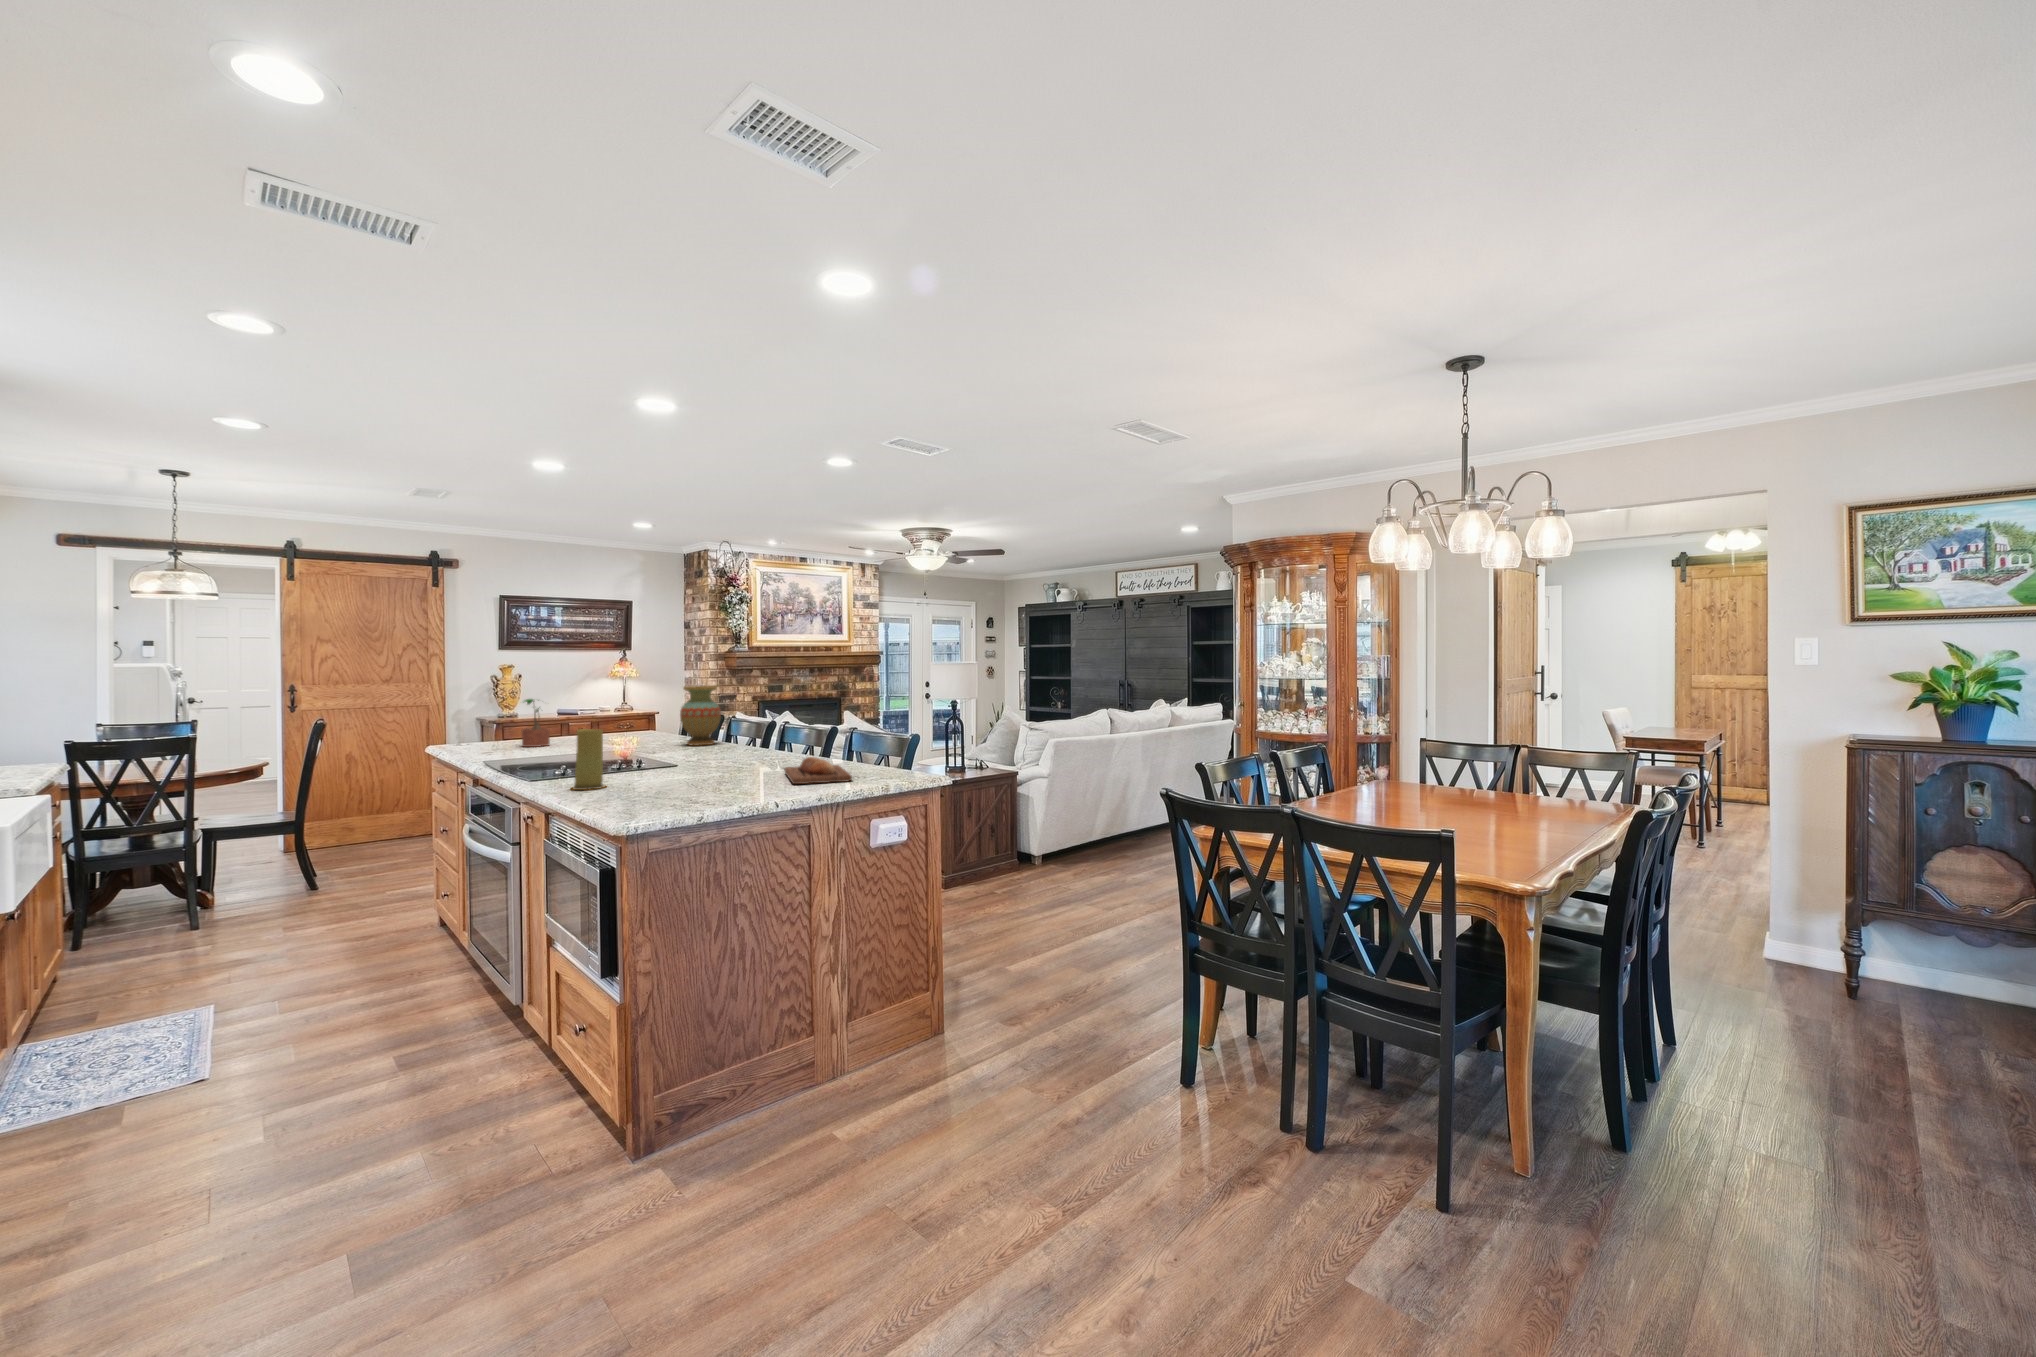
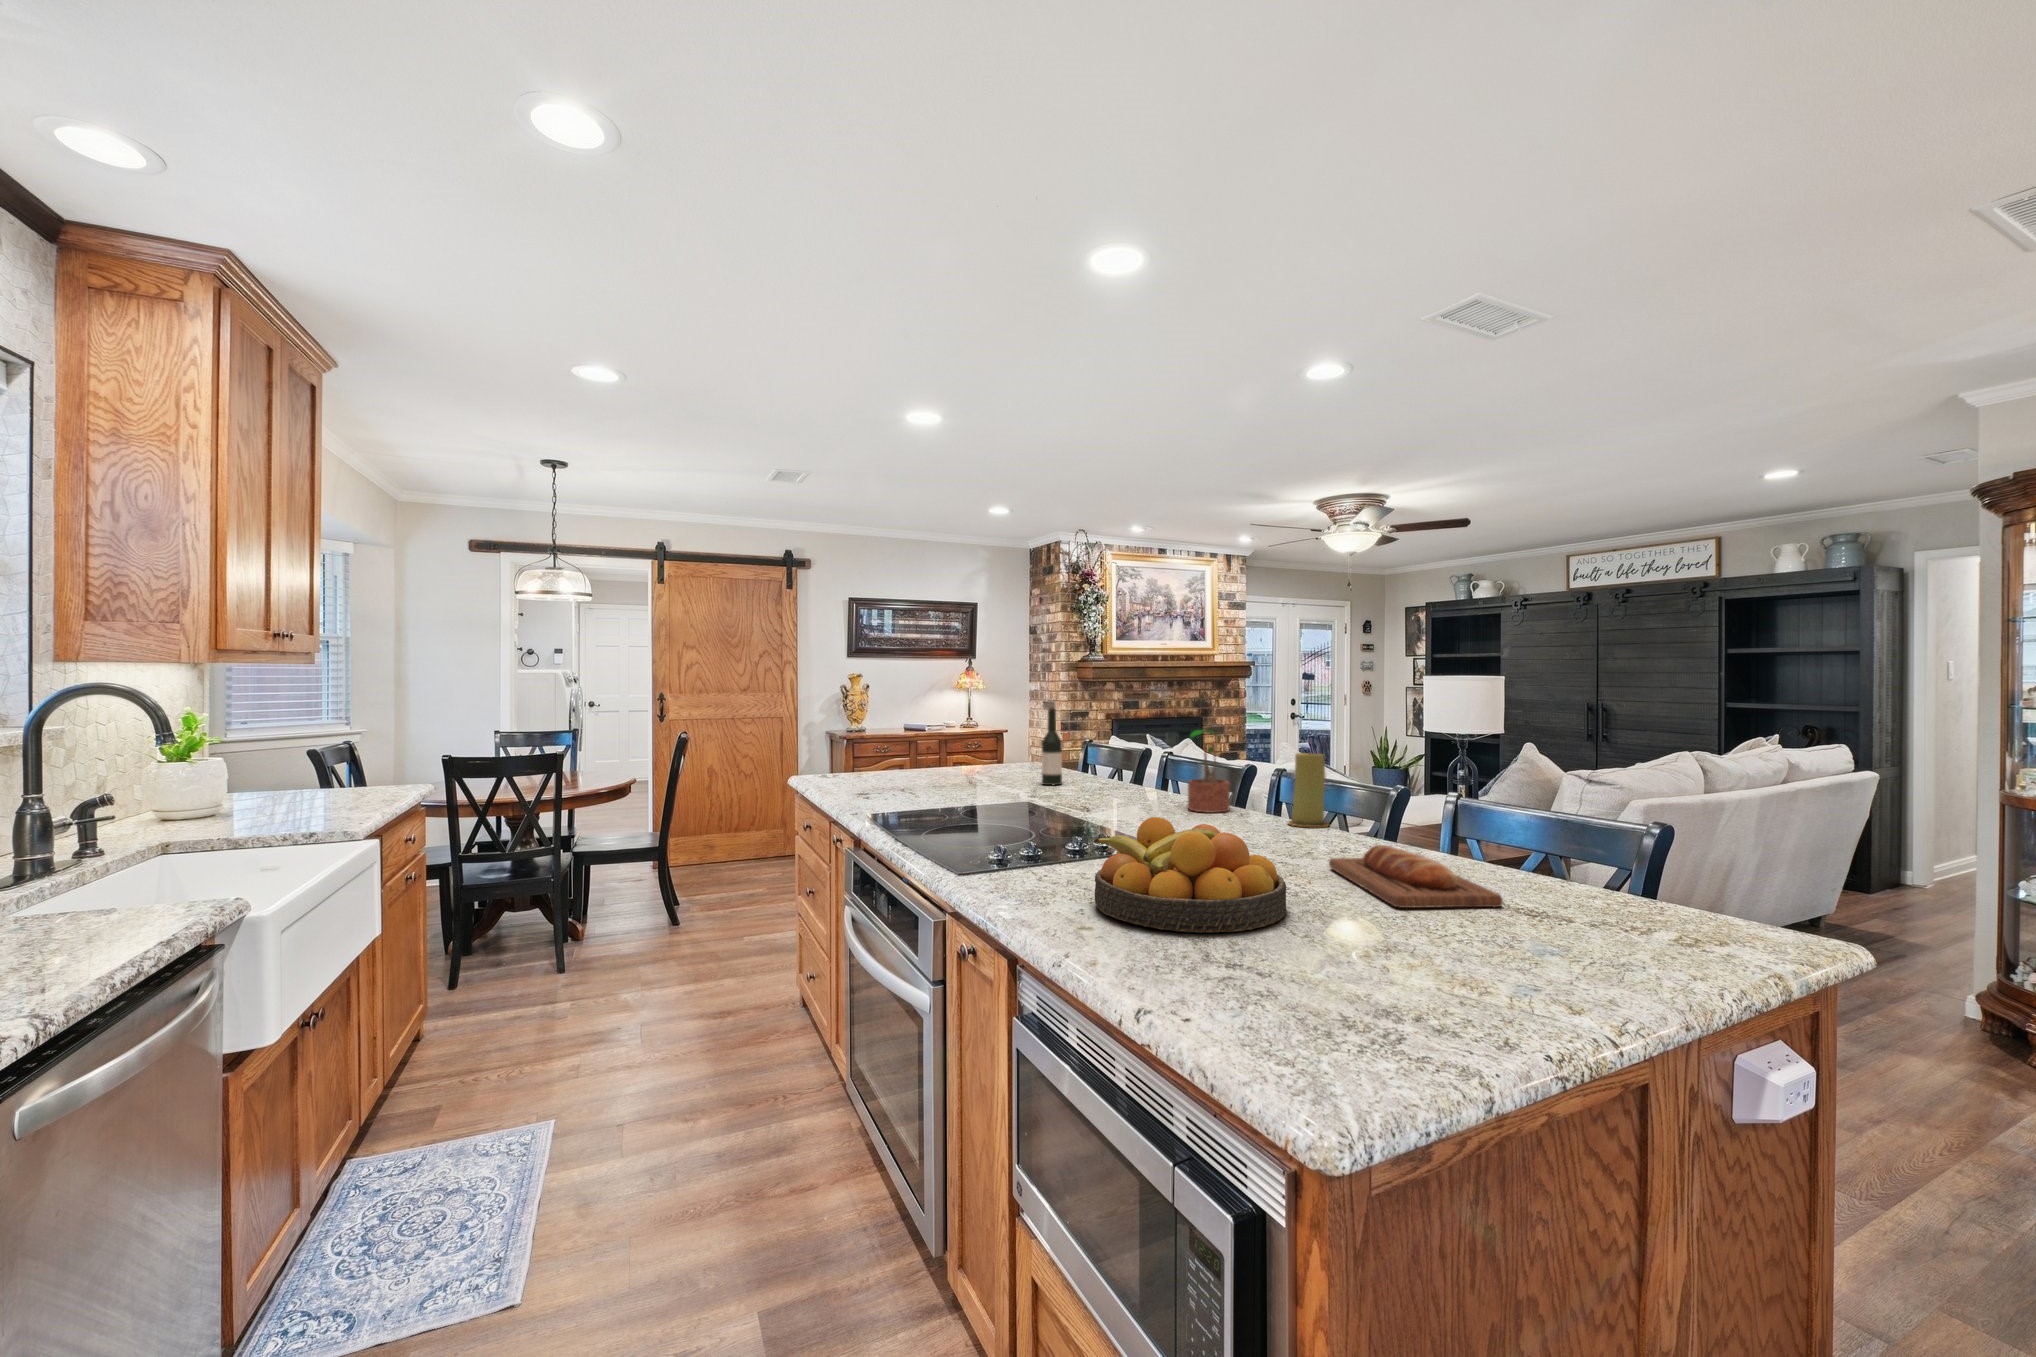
vase: present [680,686,721,746] -> none [1085,707,1138,790]
wine bottle: none [648,687,665,745] -> present [1042,707,1062,785]
potted plant: present [522,699,550,747] -> present [1188,730,1230,813]
candle: present [571,729,606,790] -> present [1288,753,1329,827]
fruit bowl: none [616,742,731,799] -> present [1094,817,1286,933]

